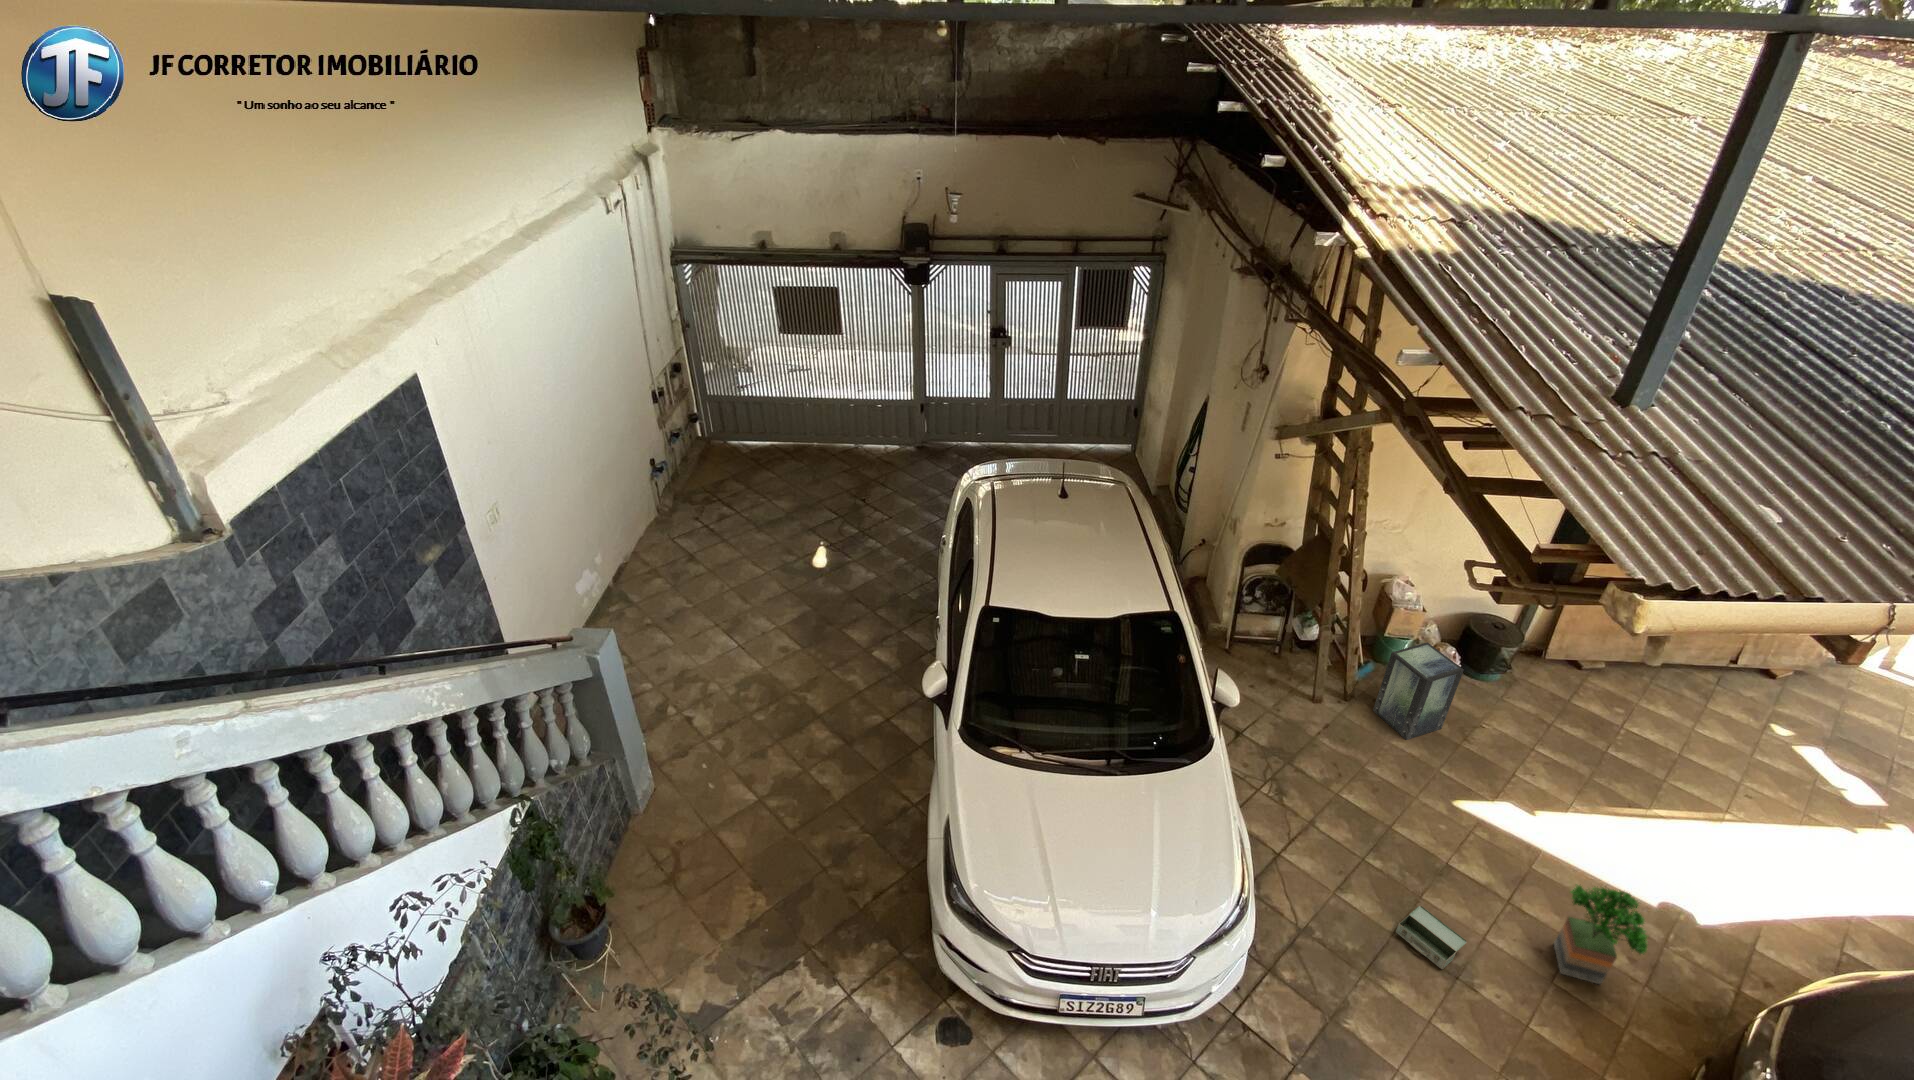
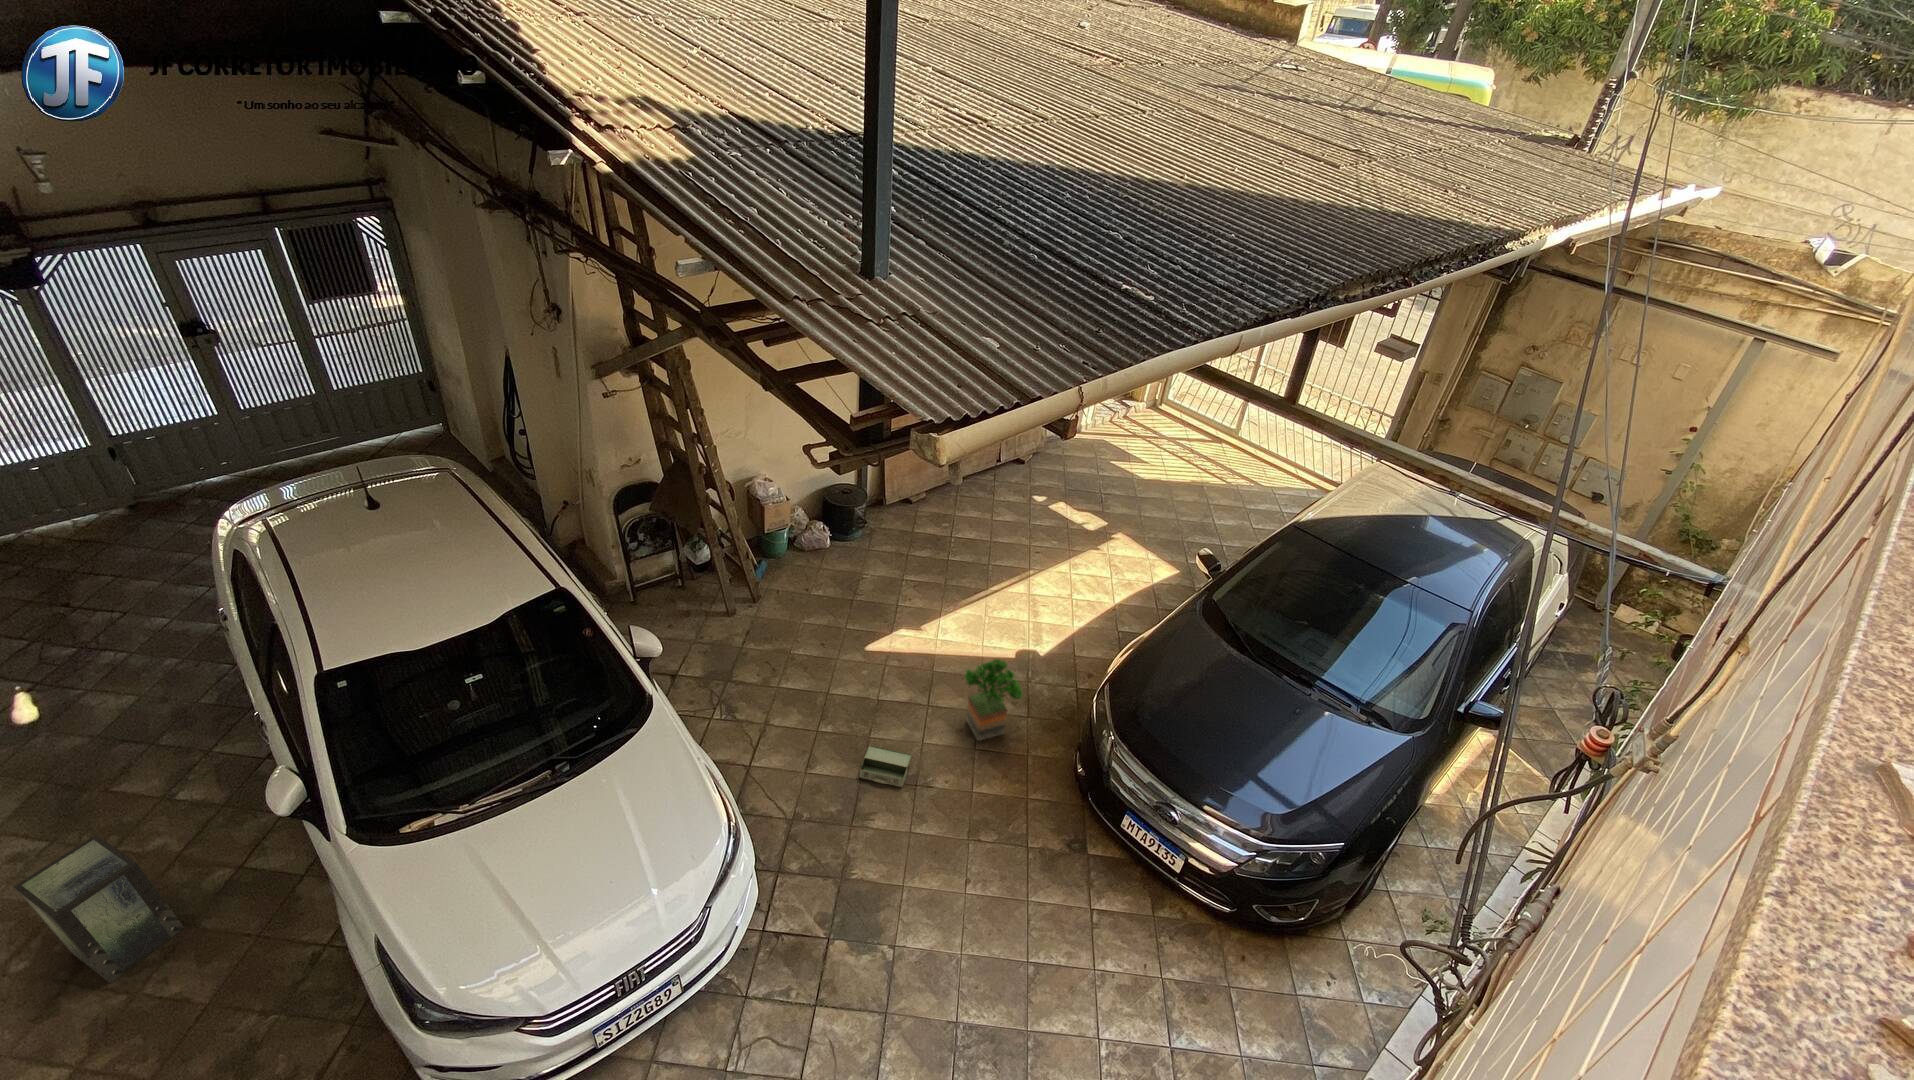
storage box: present [1373,642,1464,740] -> present [13,835,184,983]

